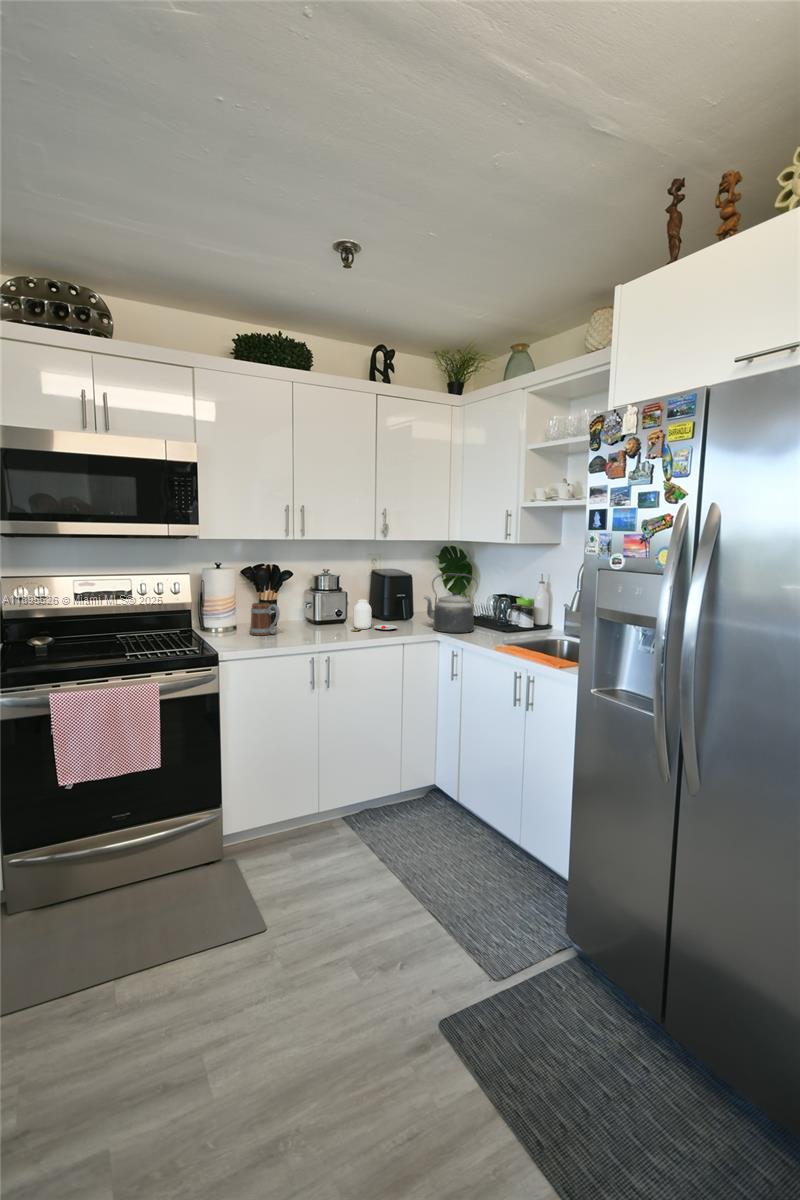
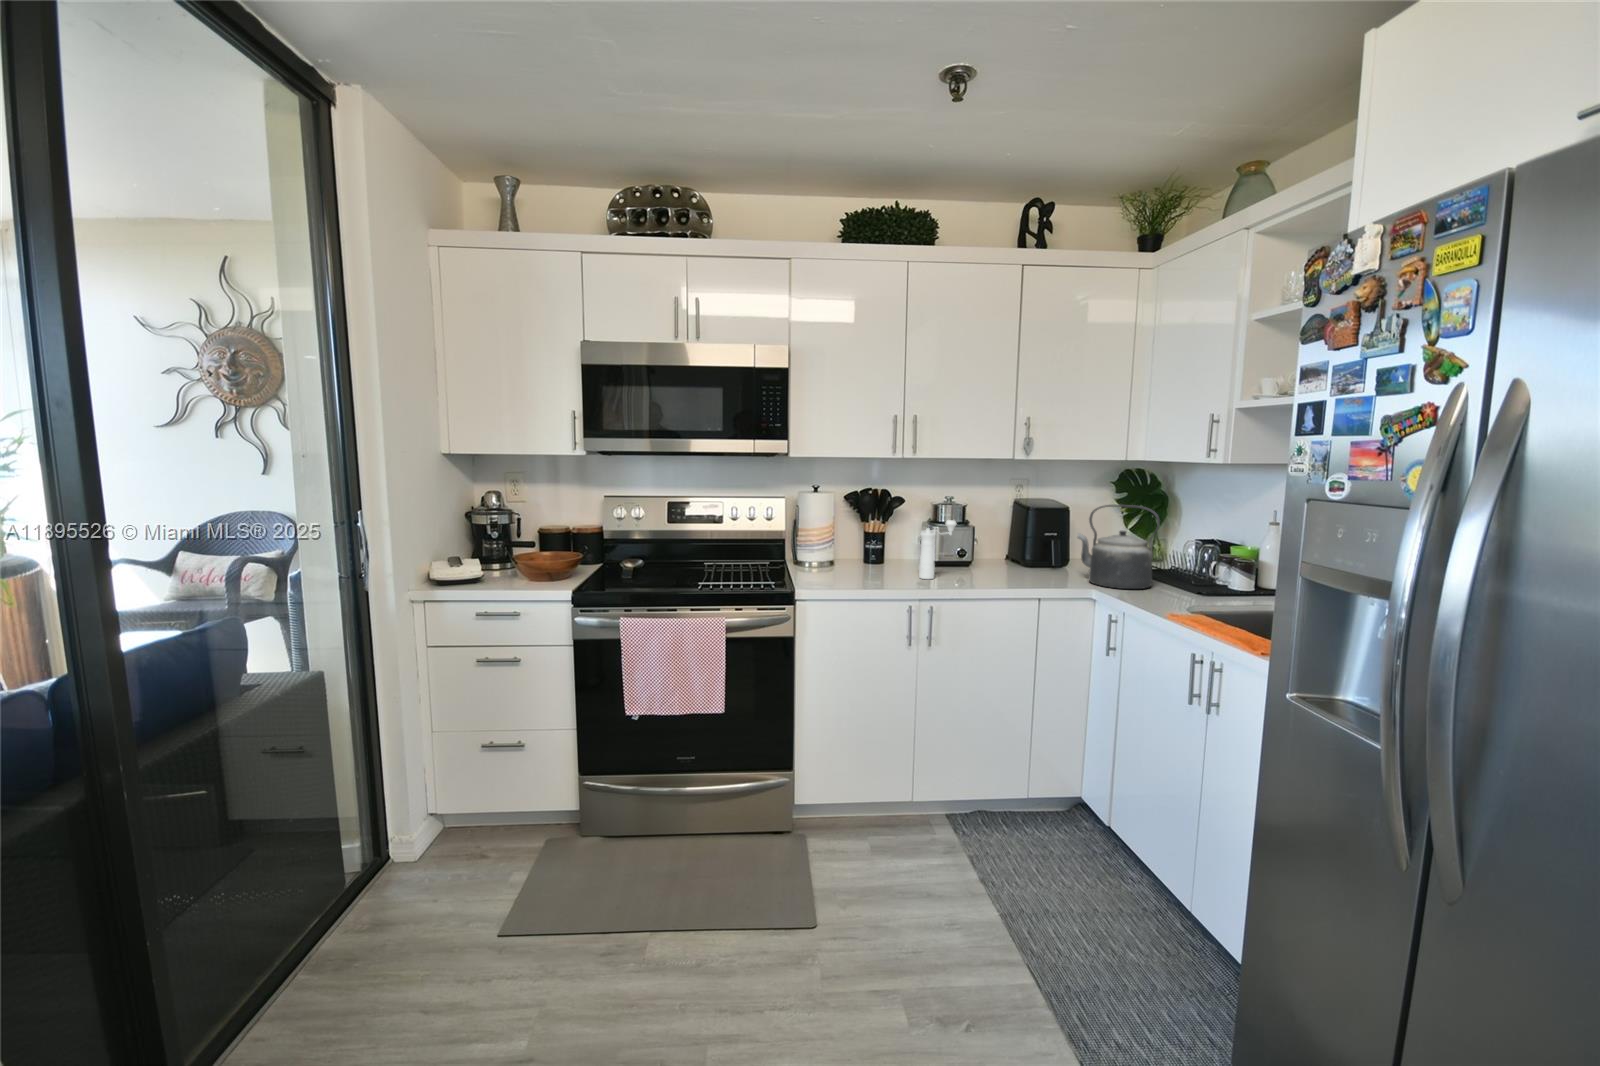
pepper mill: none [314,589,341,637] -> present [919,520,956,579]
jar: present [351,600,397,631] -> none [971,536,1036,577]
mug: present [250,603,280,635] -> none [844,534,878,573]

